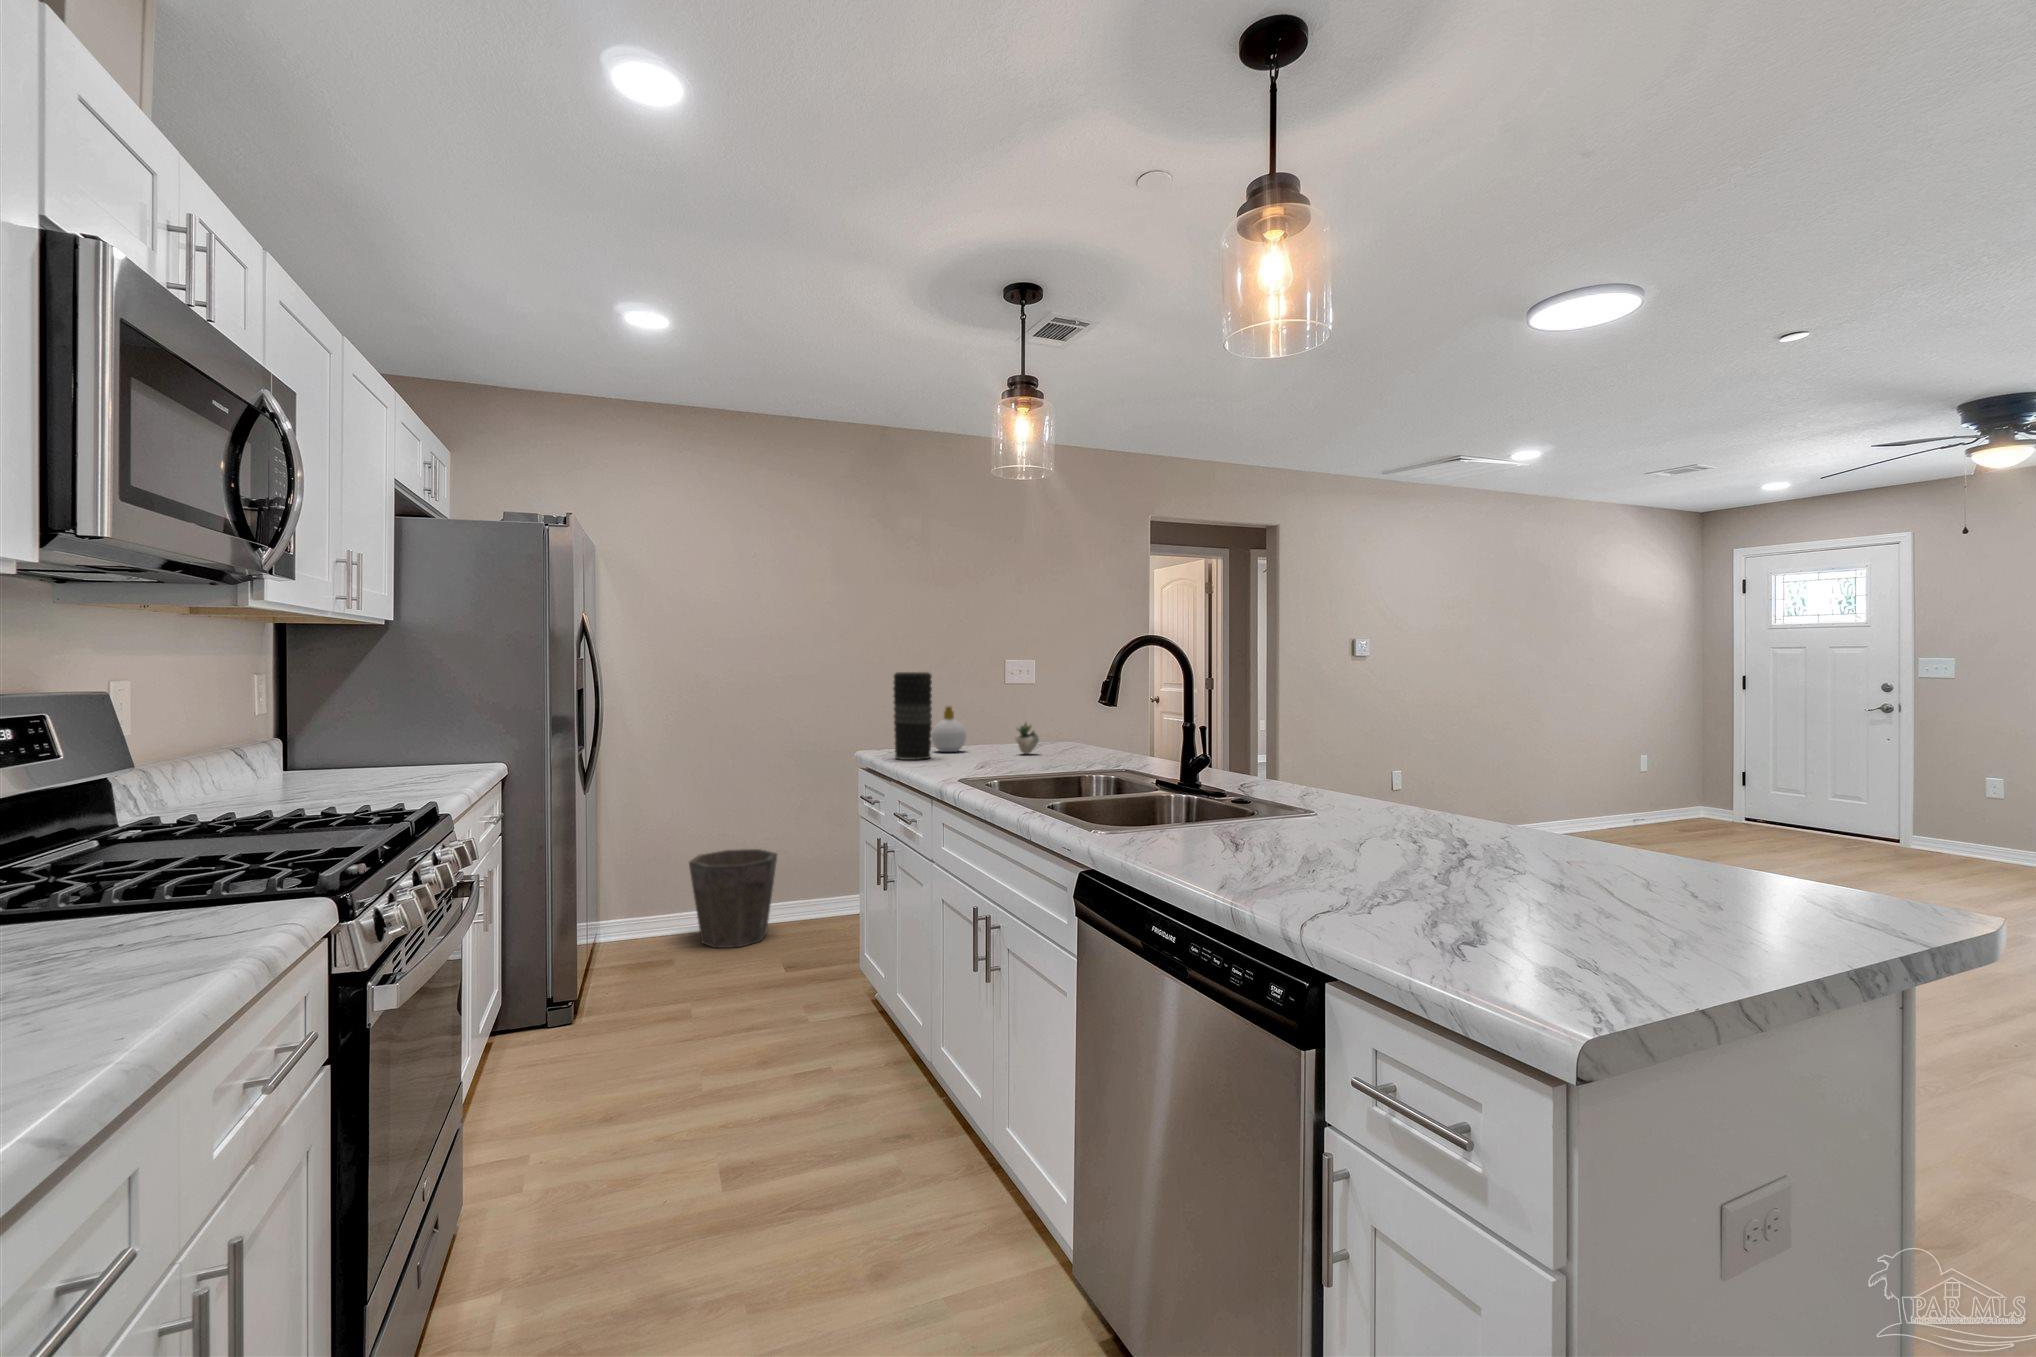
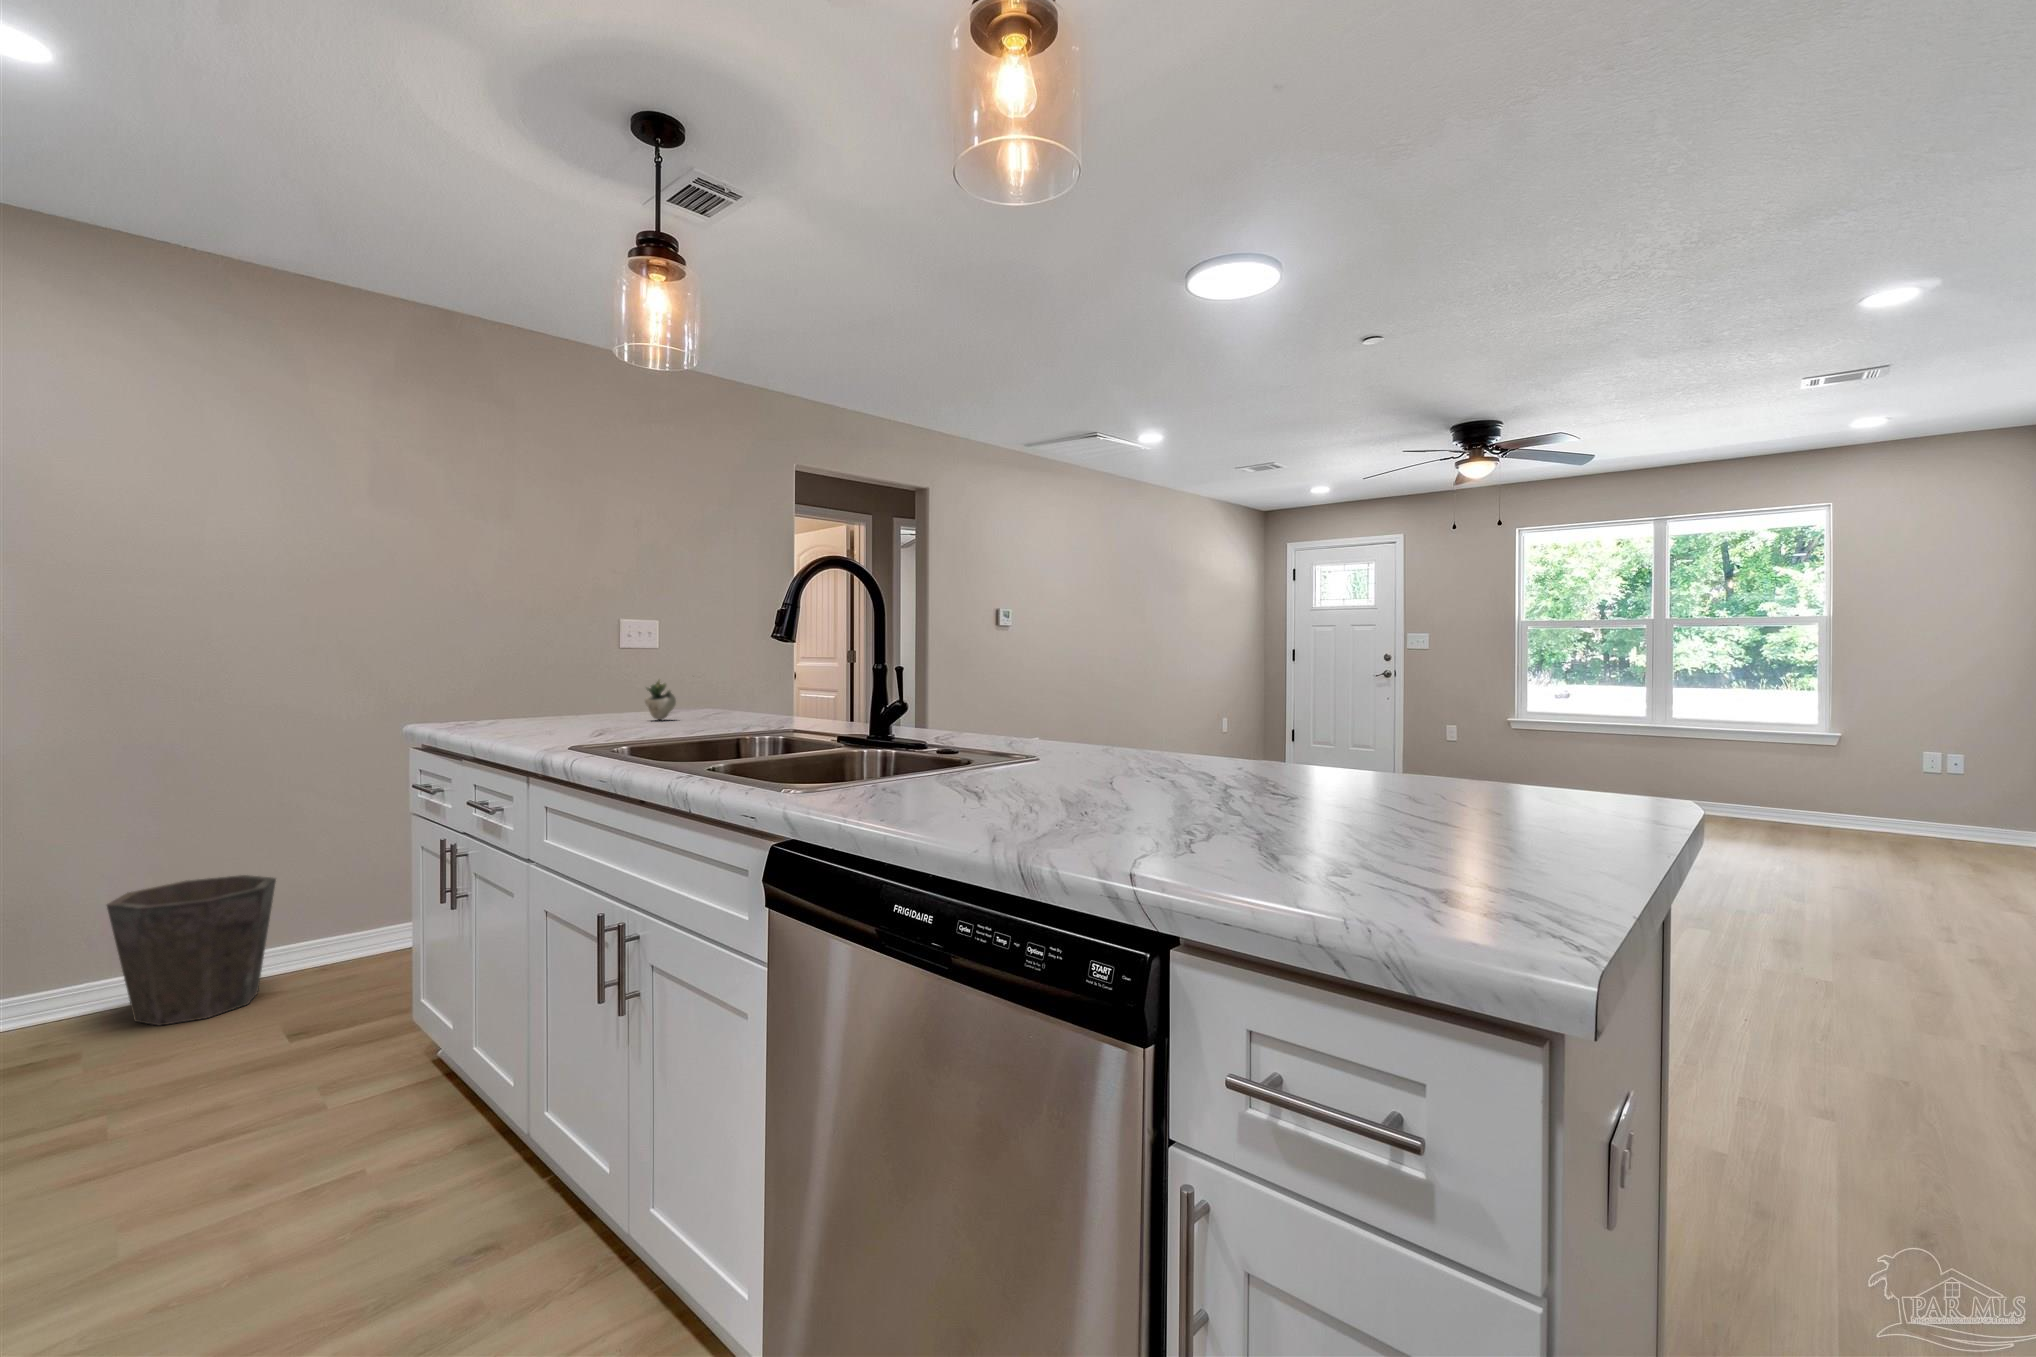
vase: present [893,672,932,760] -> none [464,612,524,730]
soap bottle: present [931,706,966,752] -> none [524,662,575,721]

